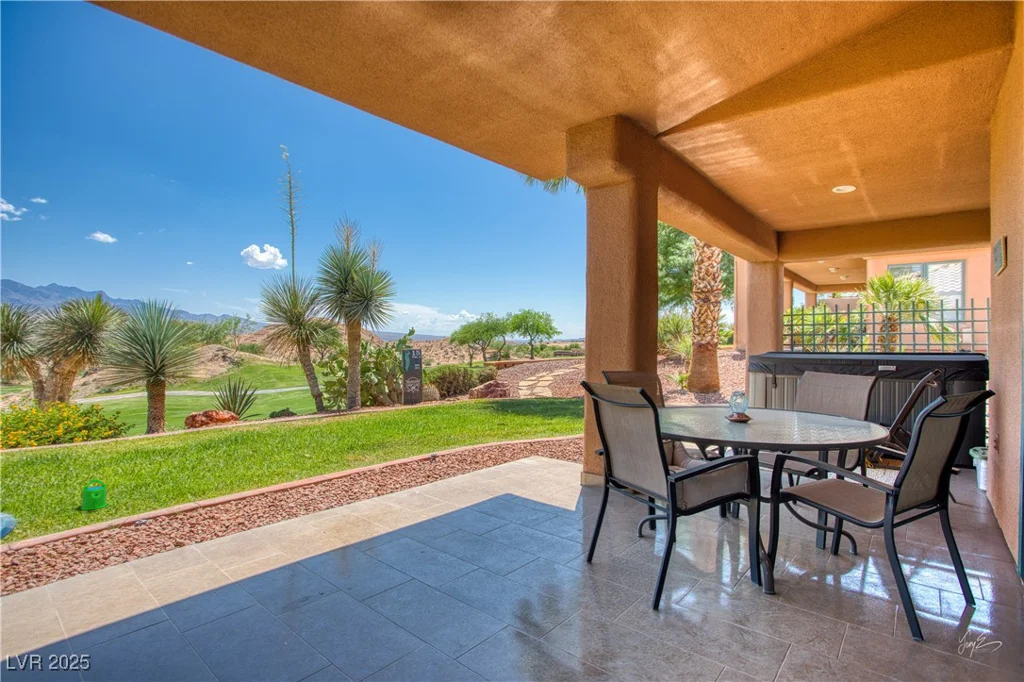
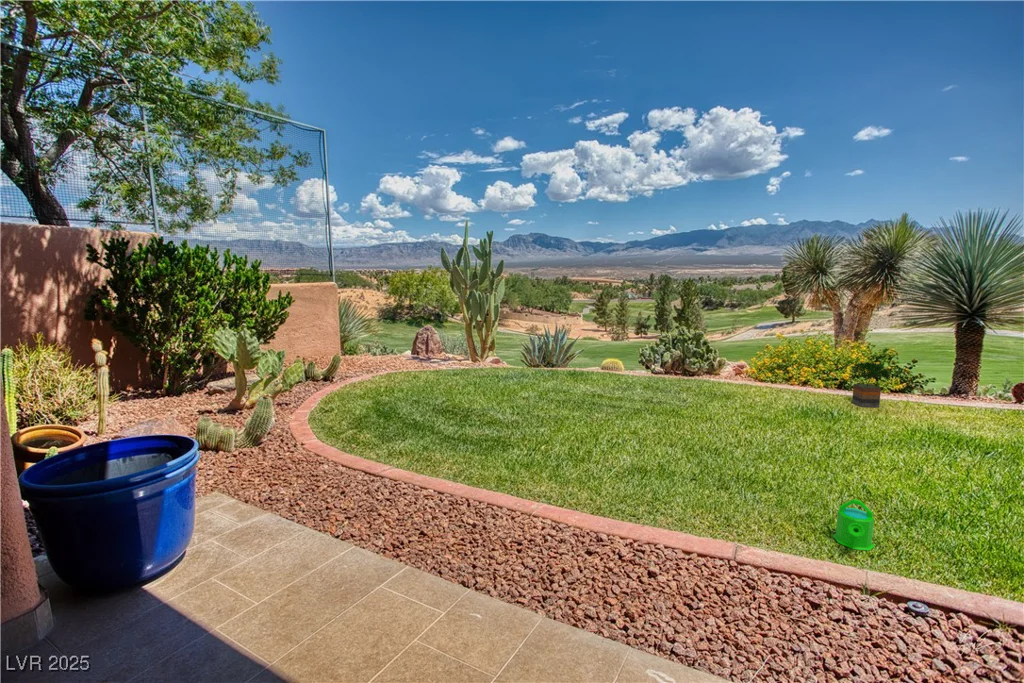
potted tree: none [69,410,104,447] -> present [852,362,891,407]

